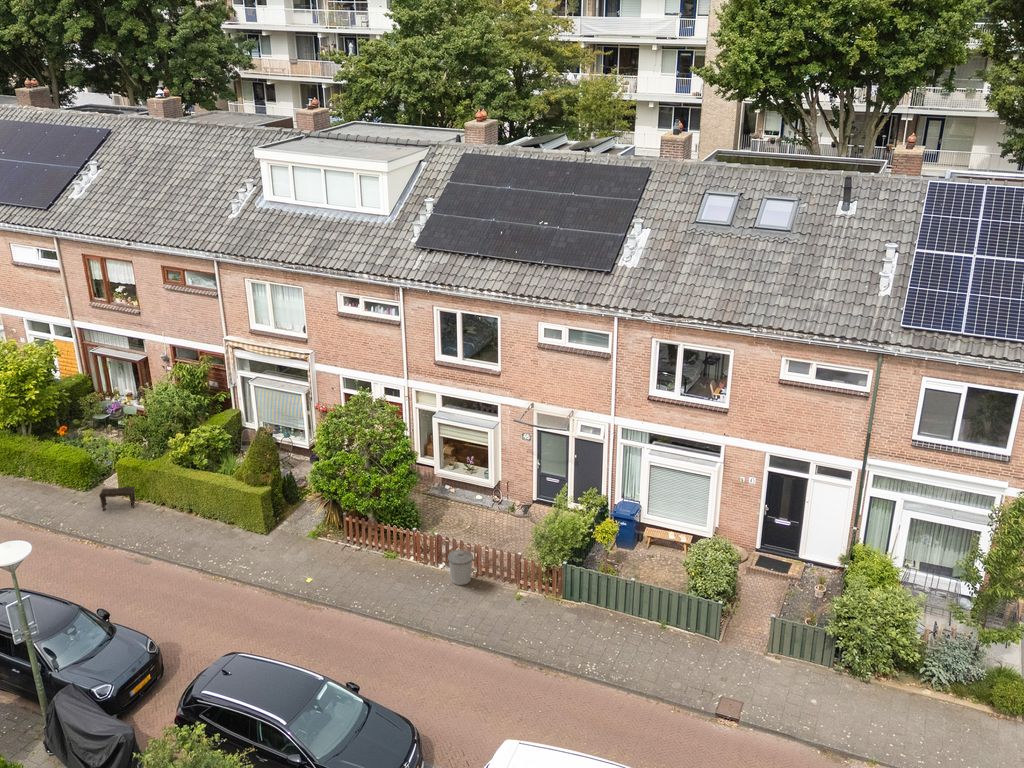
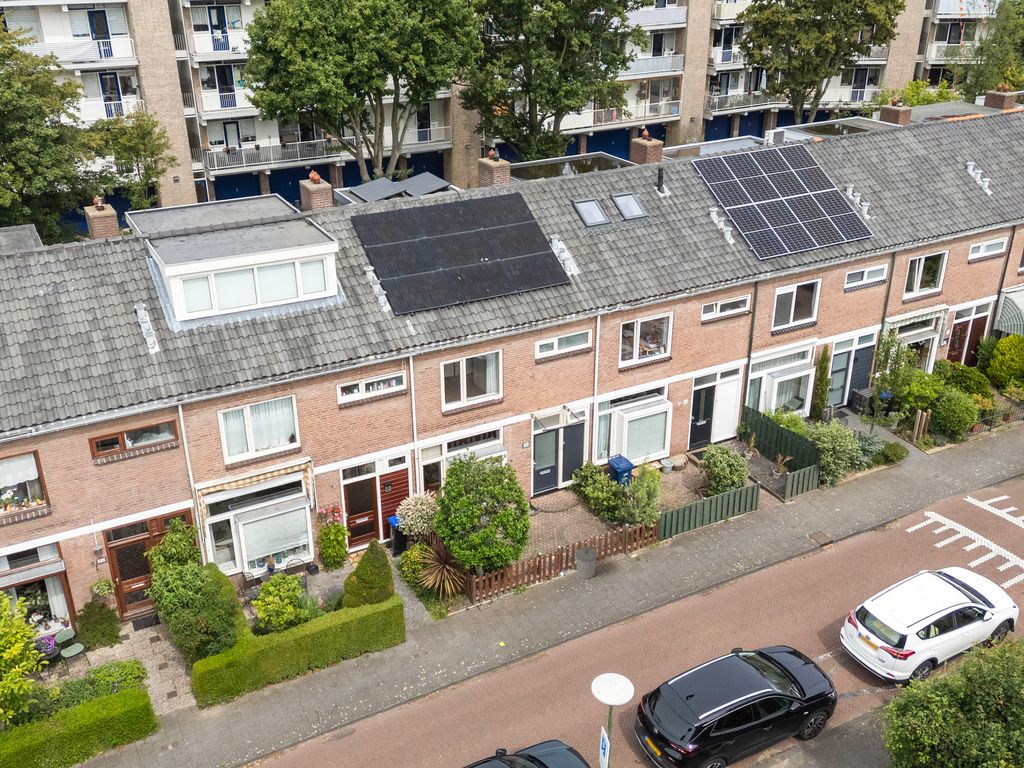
bench: present [99,486,135,510] -> none [197,687,240,732]

